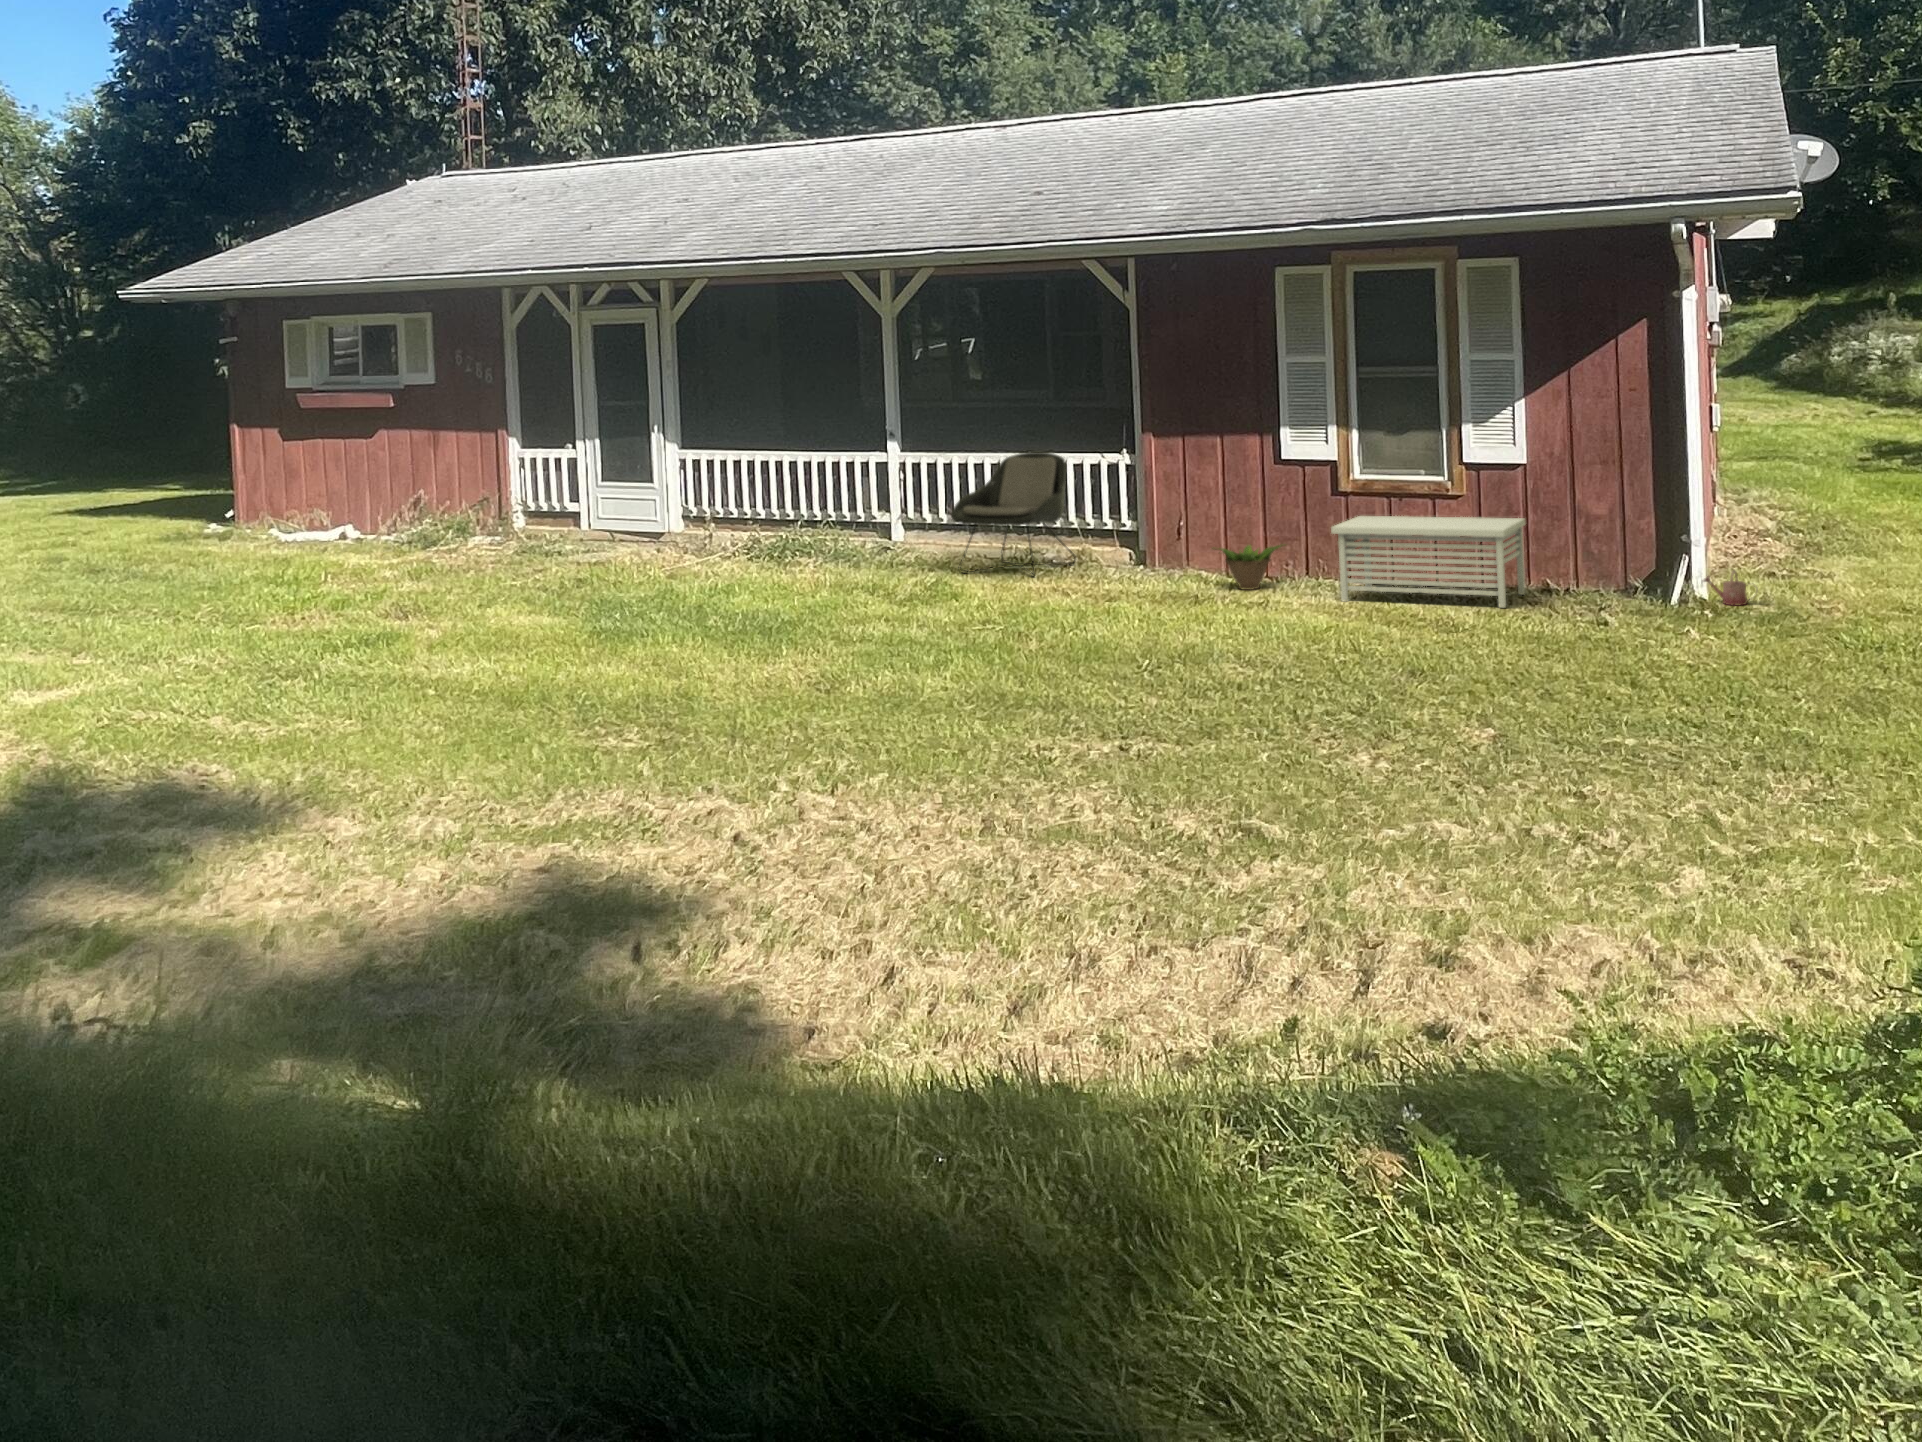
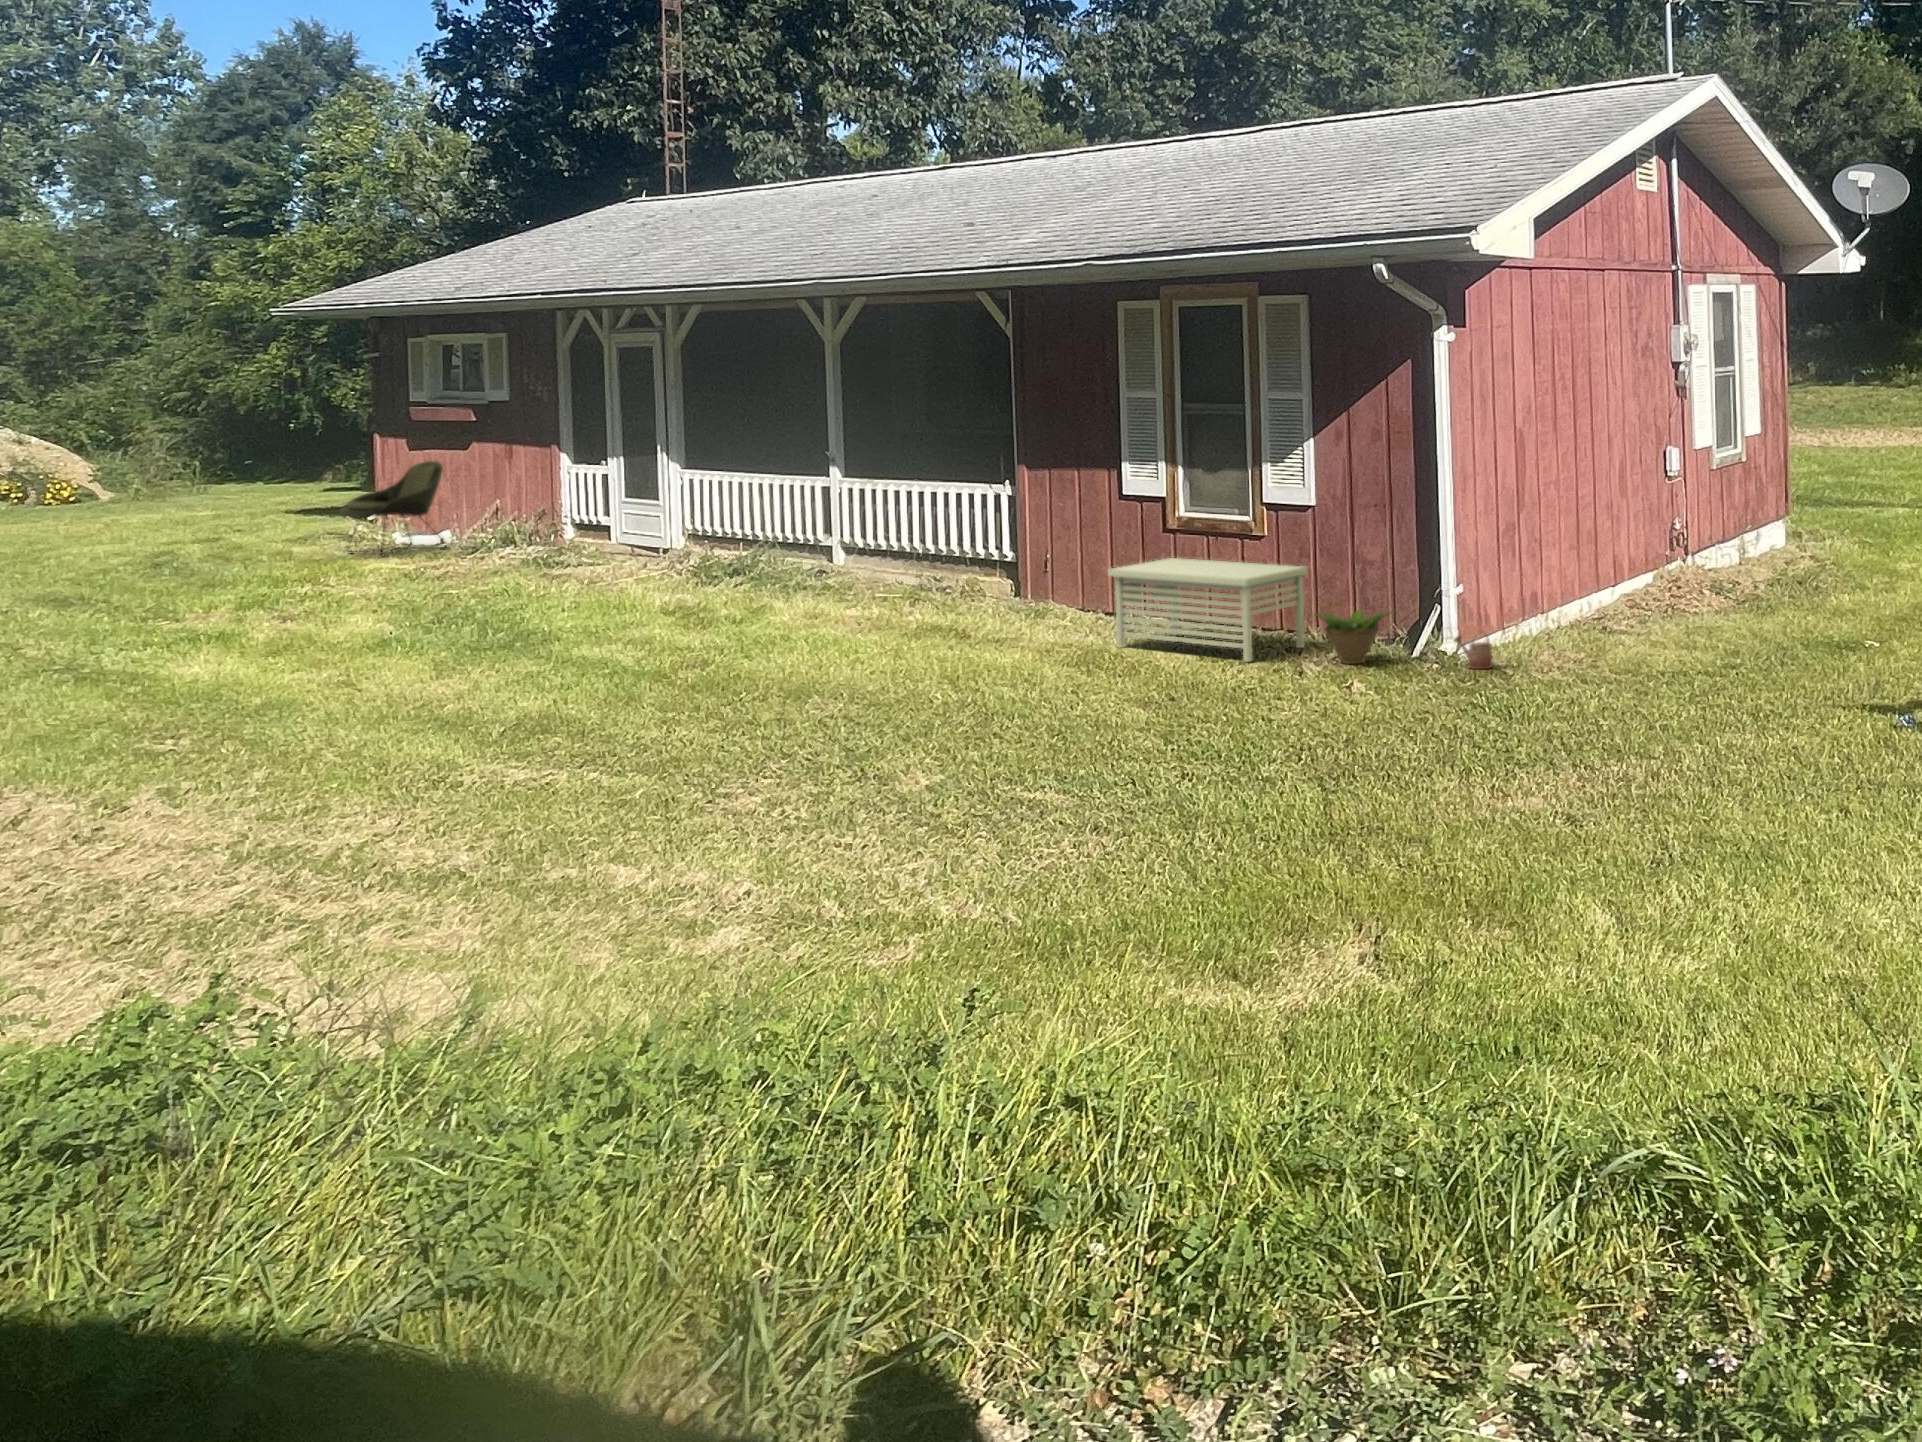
lounge chair: present [951,452,1076,577] -> present [340,461,444,556]
decorative plant: present [1212,544,1282,590] -> present [1314,610,1392,664]

